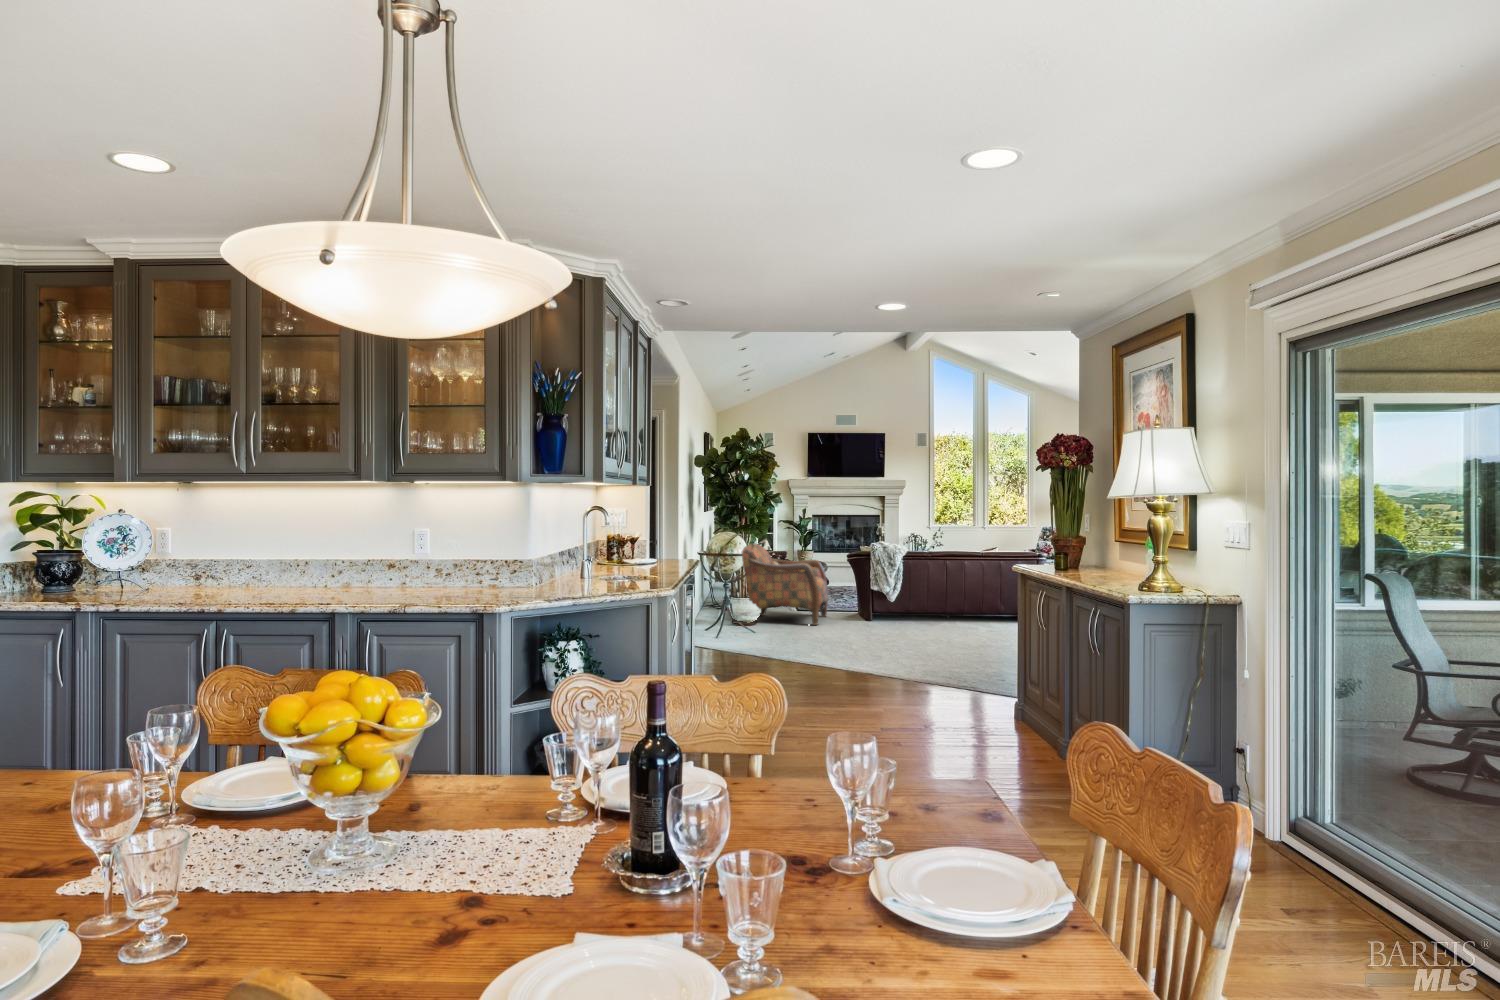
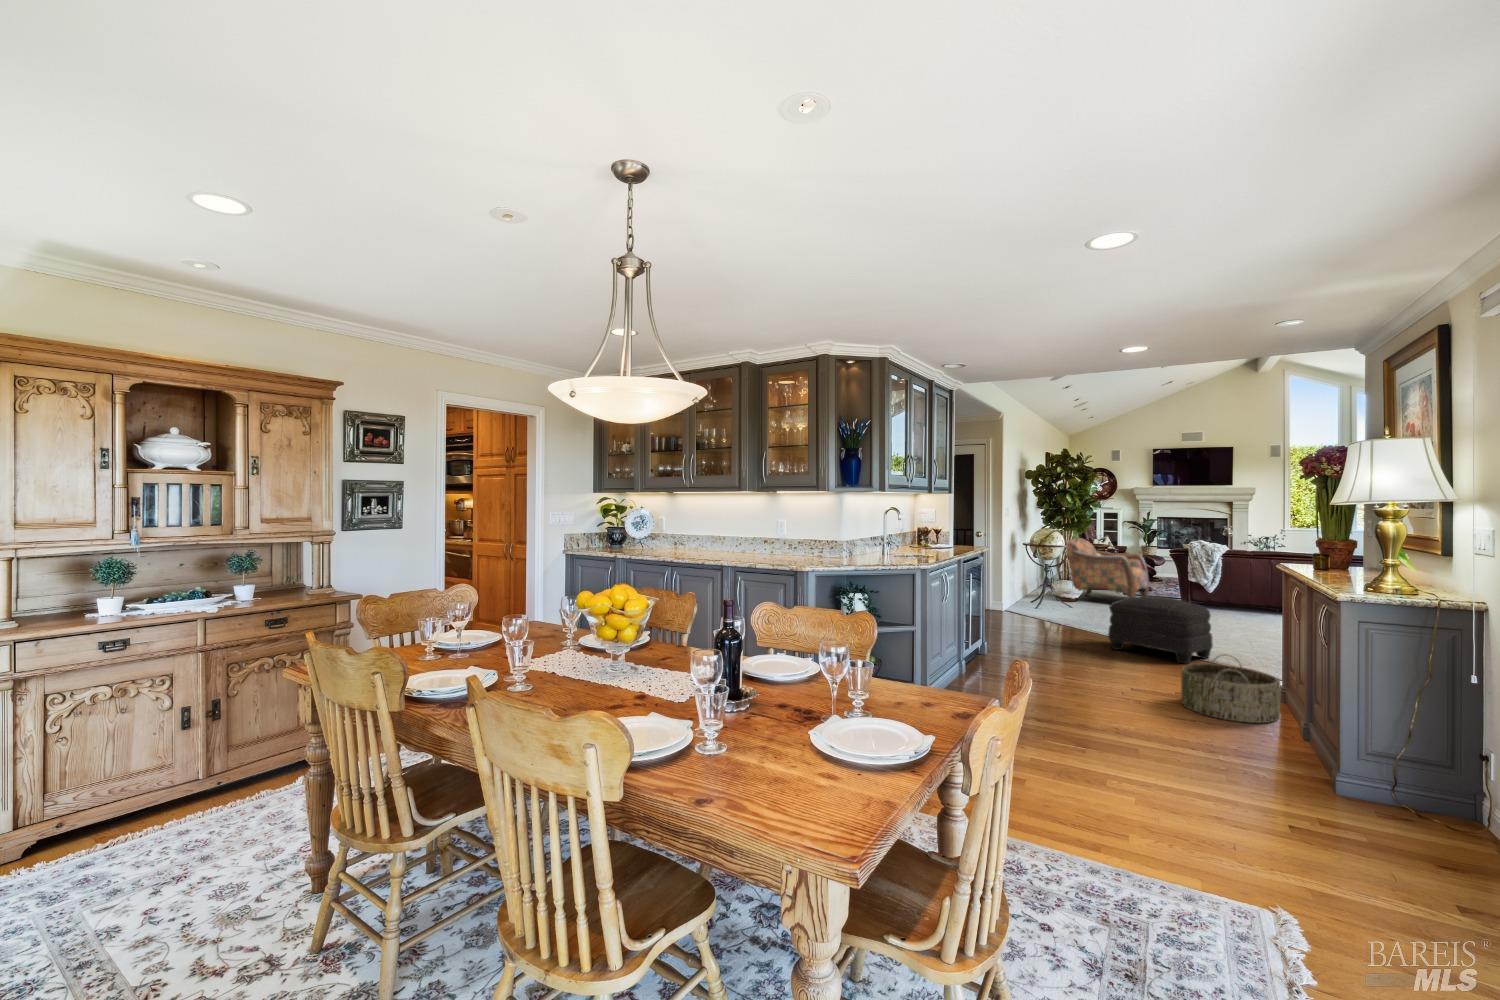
ottoman: none [826,611,931,688] -> present [1108,596,1213,664]
basket: none [937,673,1032,749] -> present [1181,654,1280,723]

